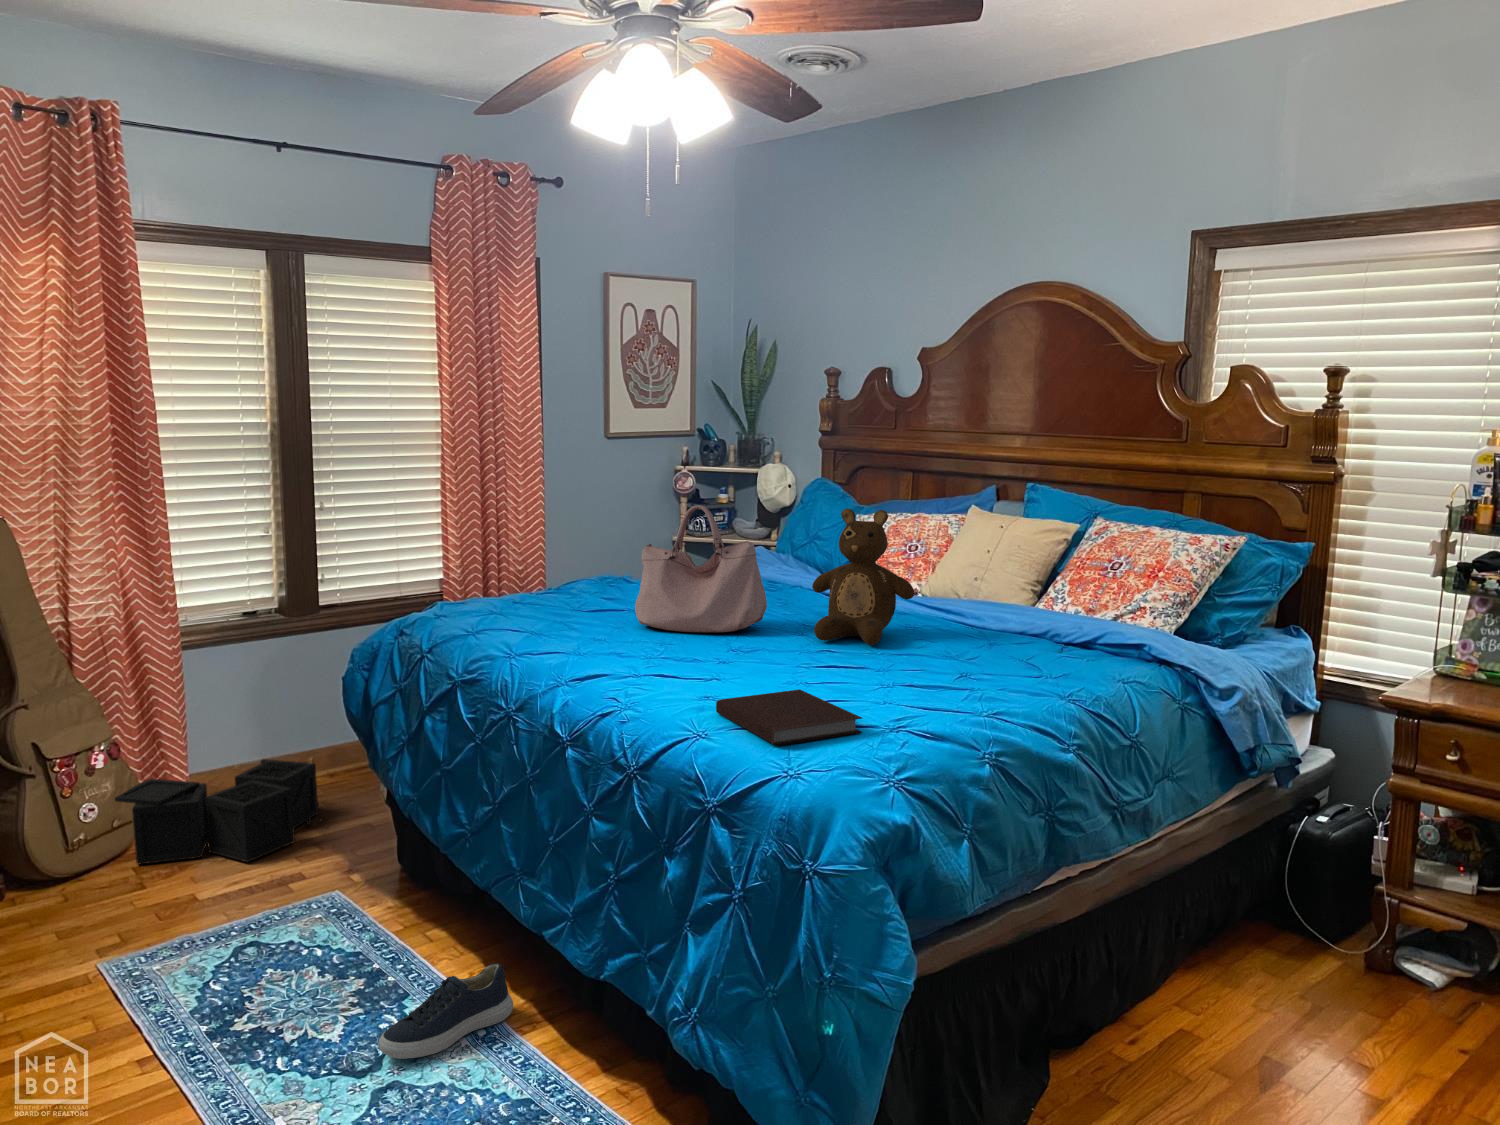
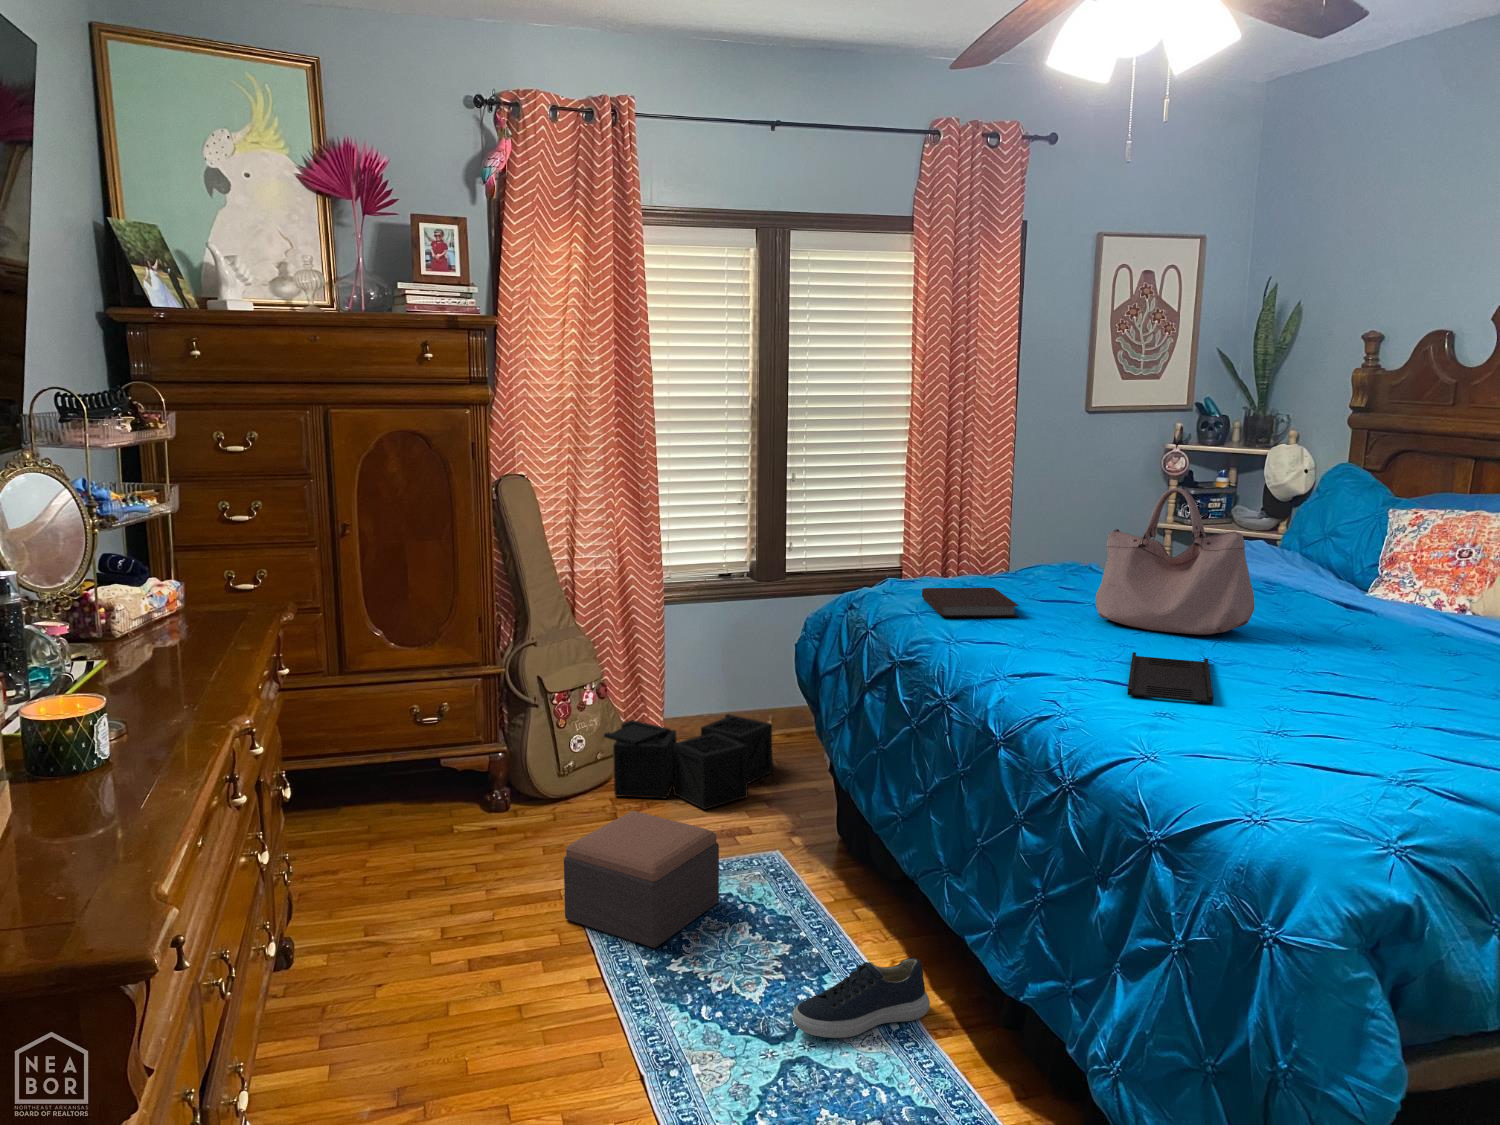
teddy bear: present [812,508,914,645] -> none [1313,498,1457,667]
tray: none [673,652,745,689] -> present [1127,652,1213,703]
notebook: present [716,689,862,745] -> present [922,588,1019,617]
footstool: none [93,873,279,1013] -> present [564,811,719,948]

